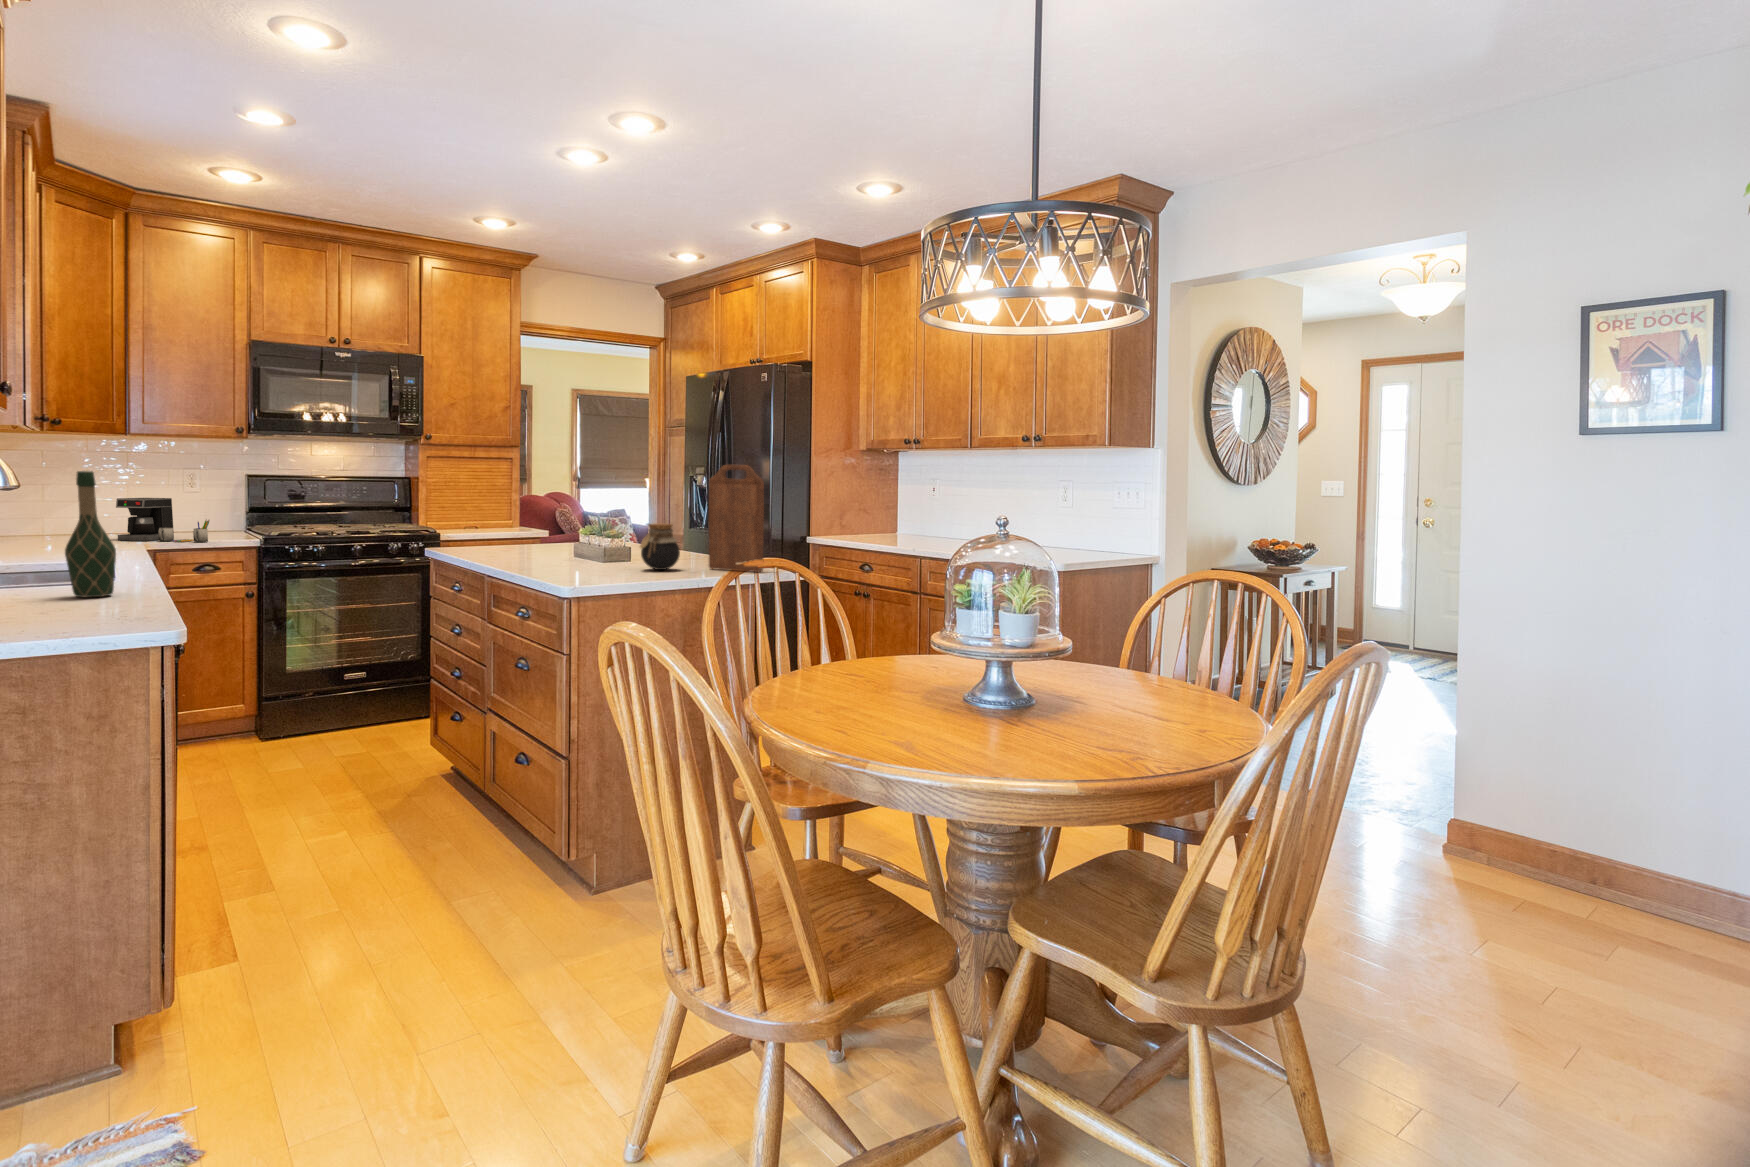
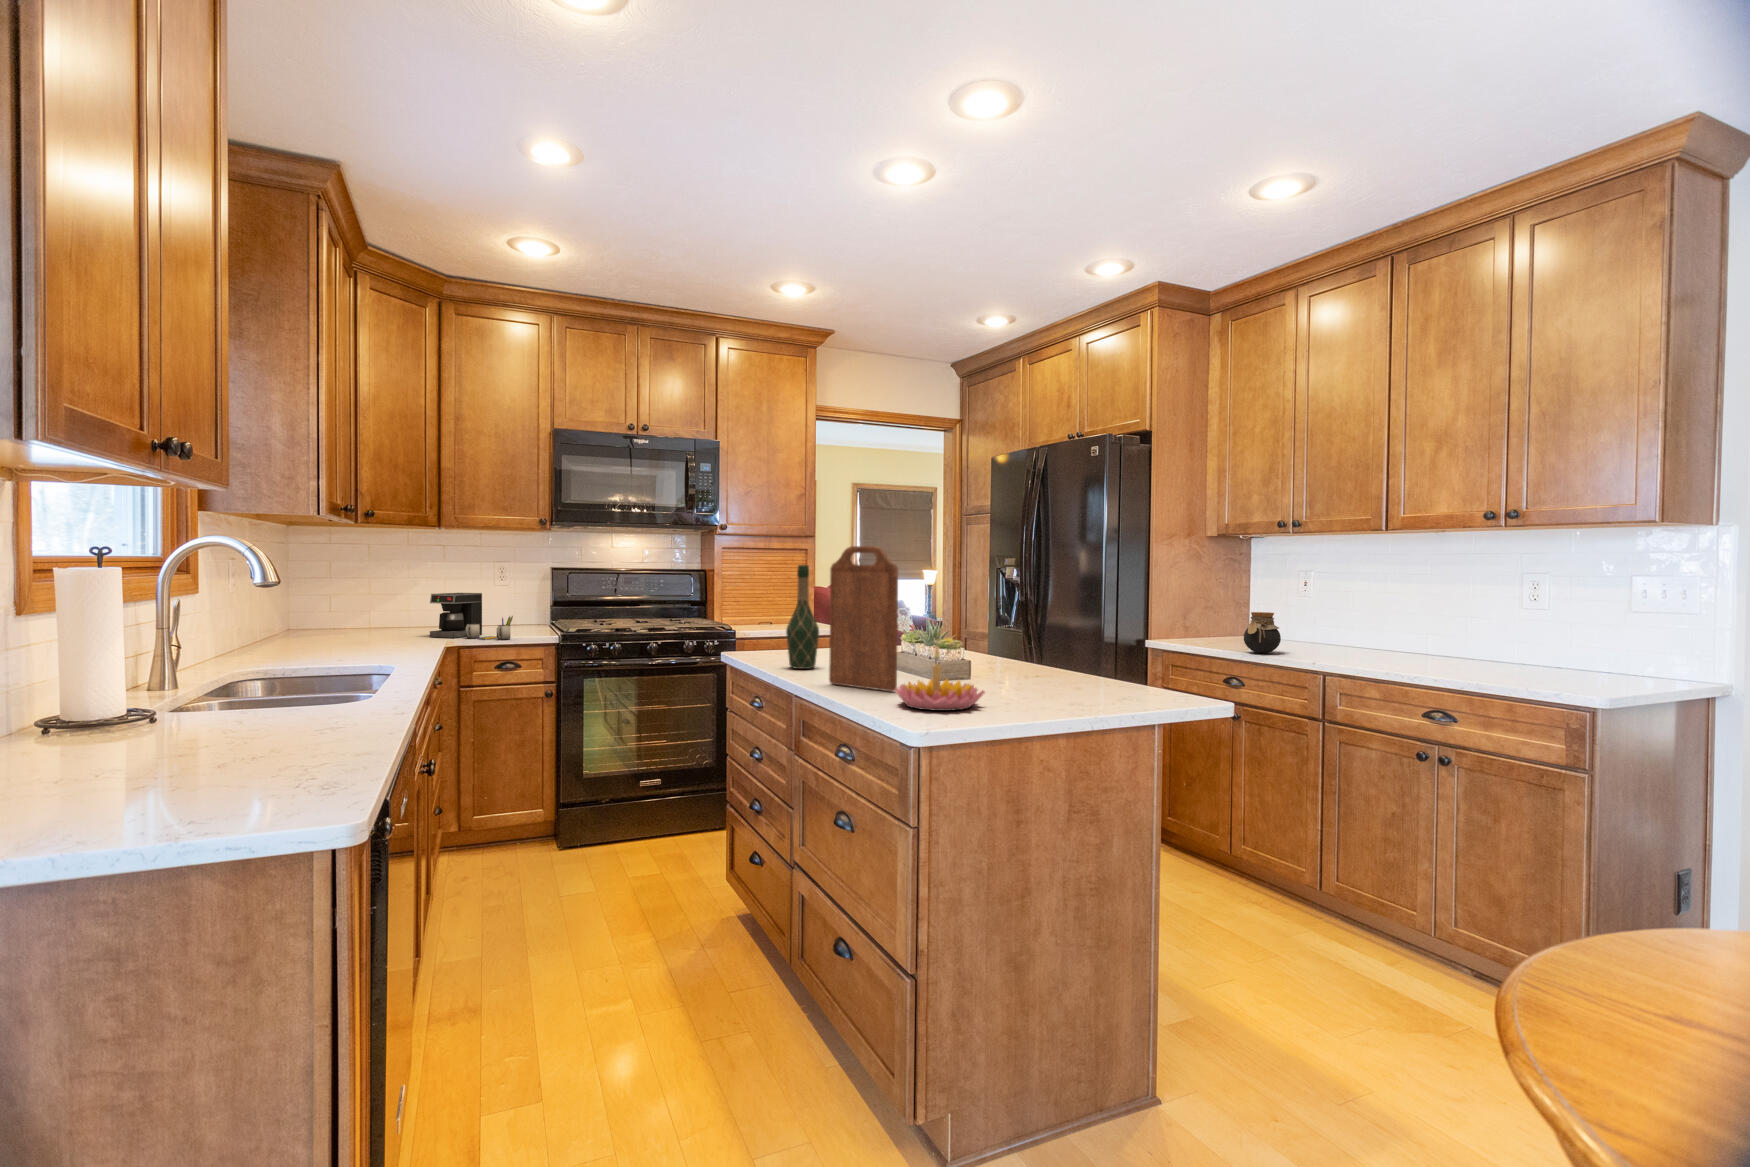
cutting board: present [709,465,764,572] -> present [829,546,898,691]
wine bottle: present [65,471,116,597] -> present [786,565,819,669]
jar: present [640,524,680,570] -> present [1244,612,1281,653]
candle holder: none [557,533,625,578] -> present [894,648,984,711]

